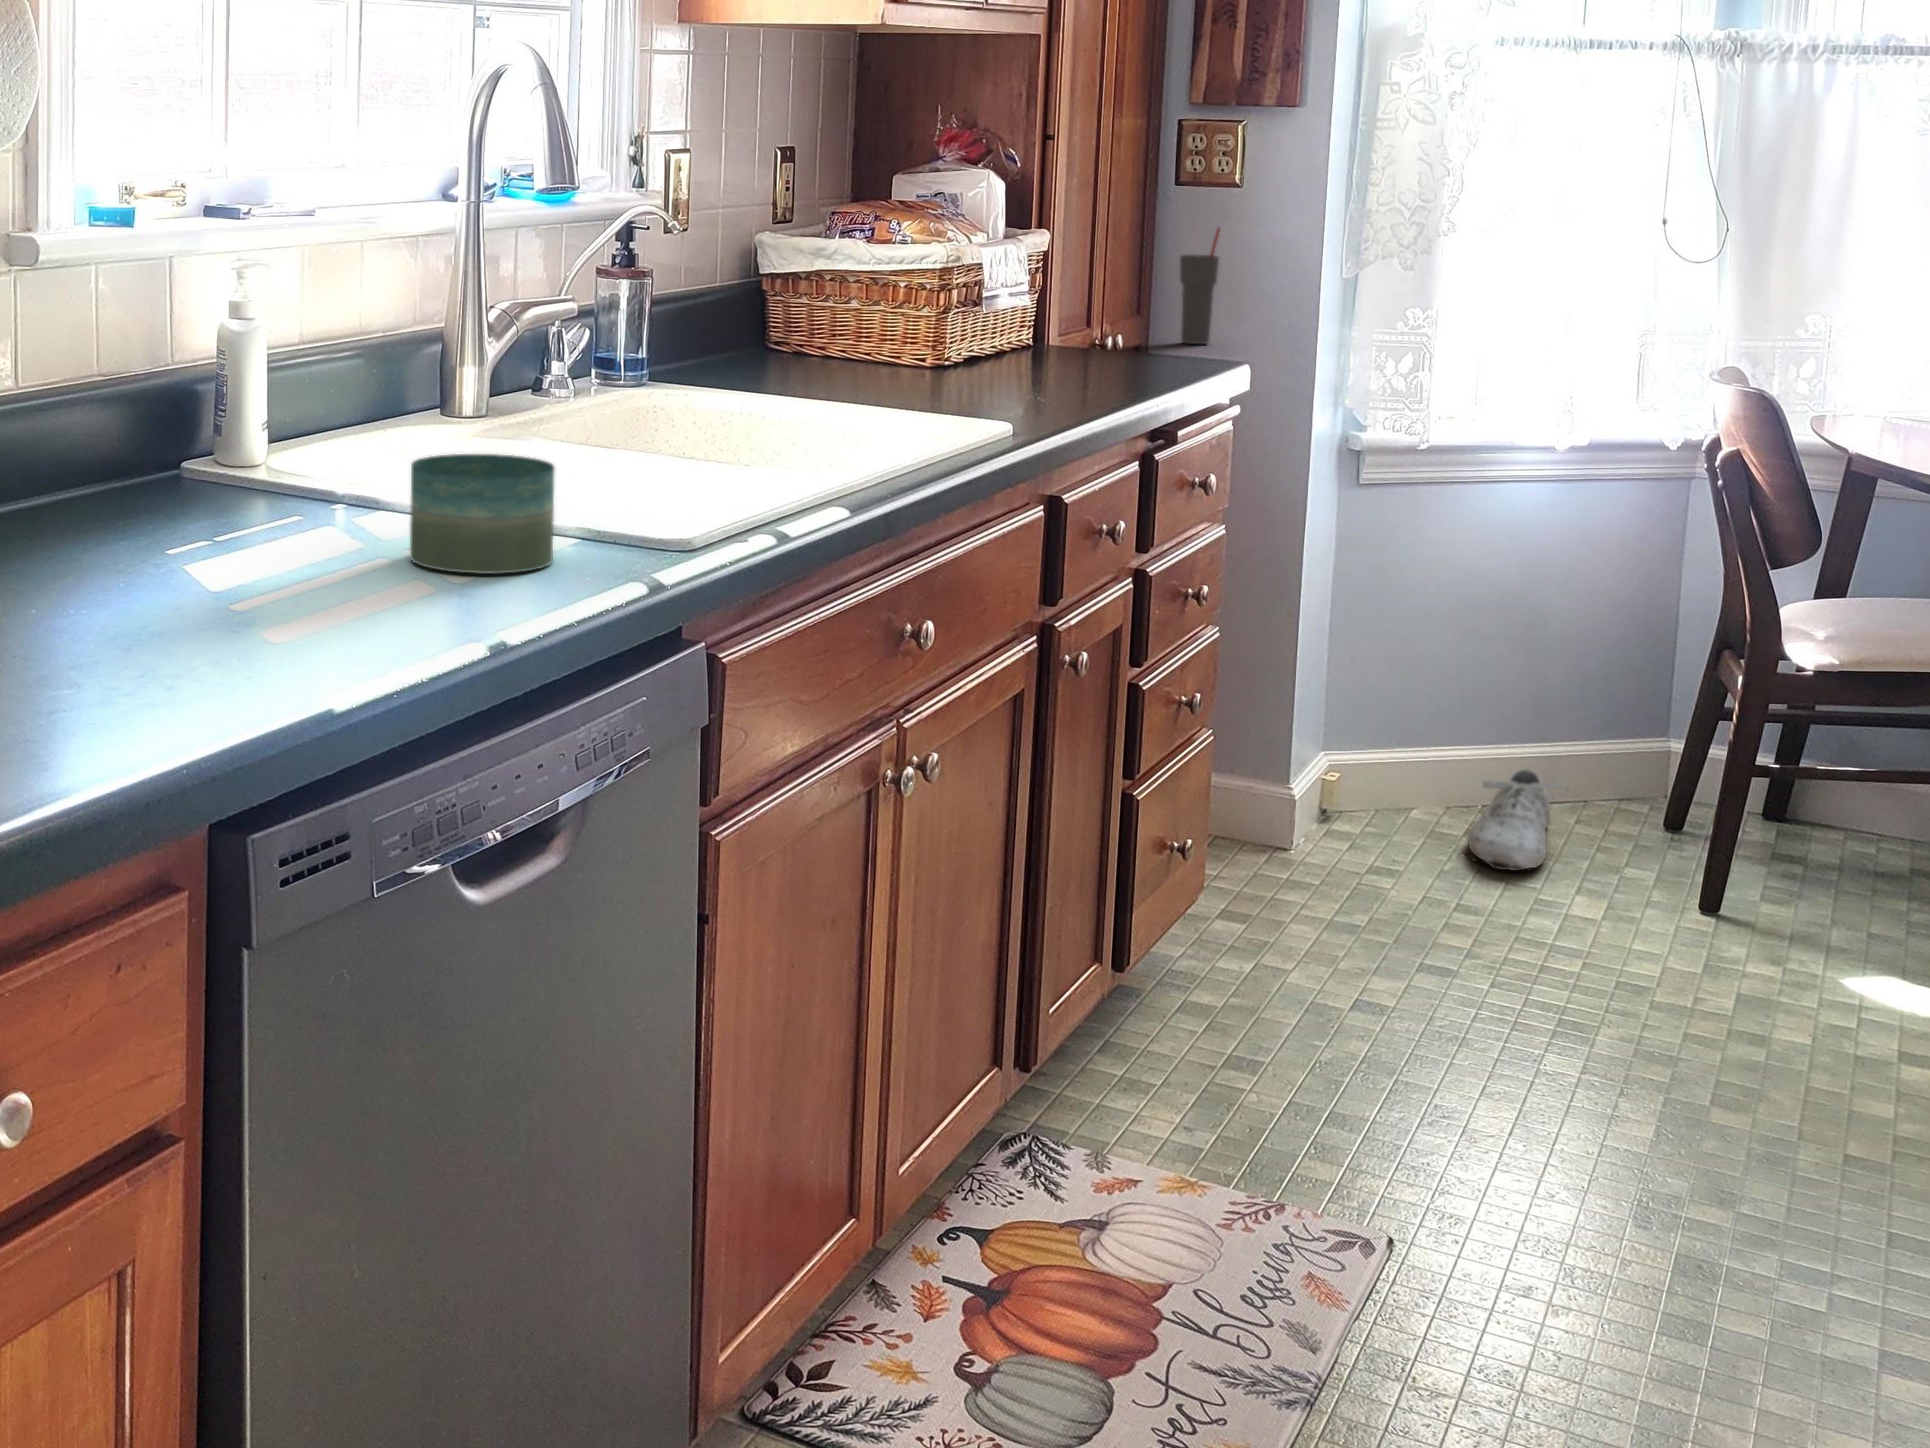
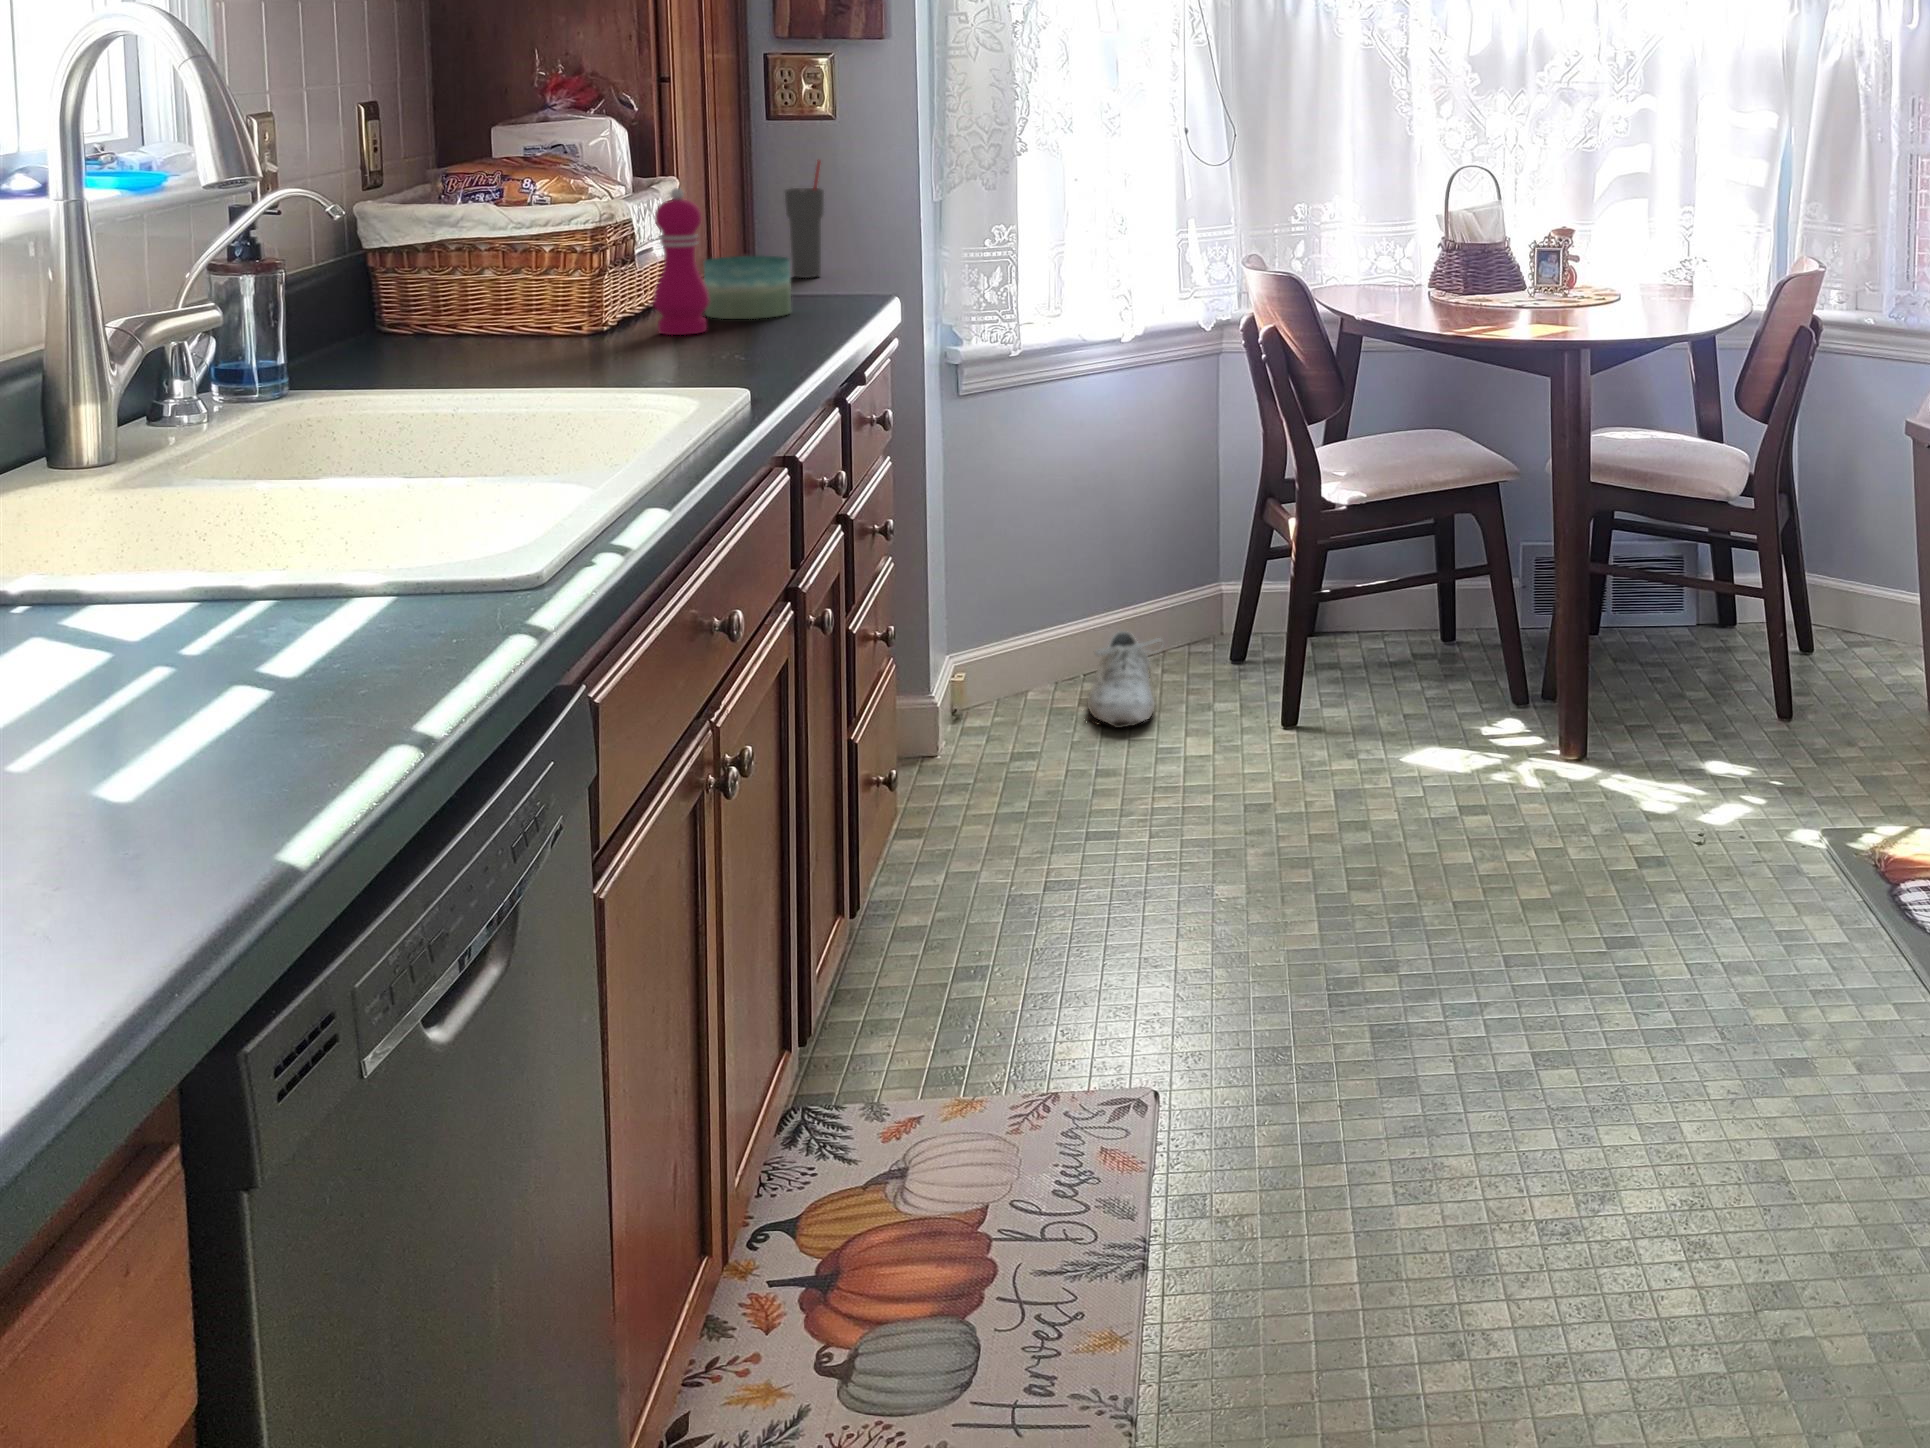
pepper mill: none [1001,235,1052,376] -> present [654,188,709,335]
candle: present [410,454,555,574] -> present [704,256,791,319]

